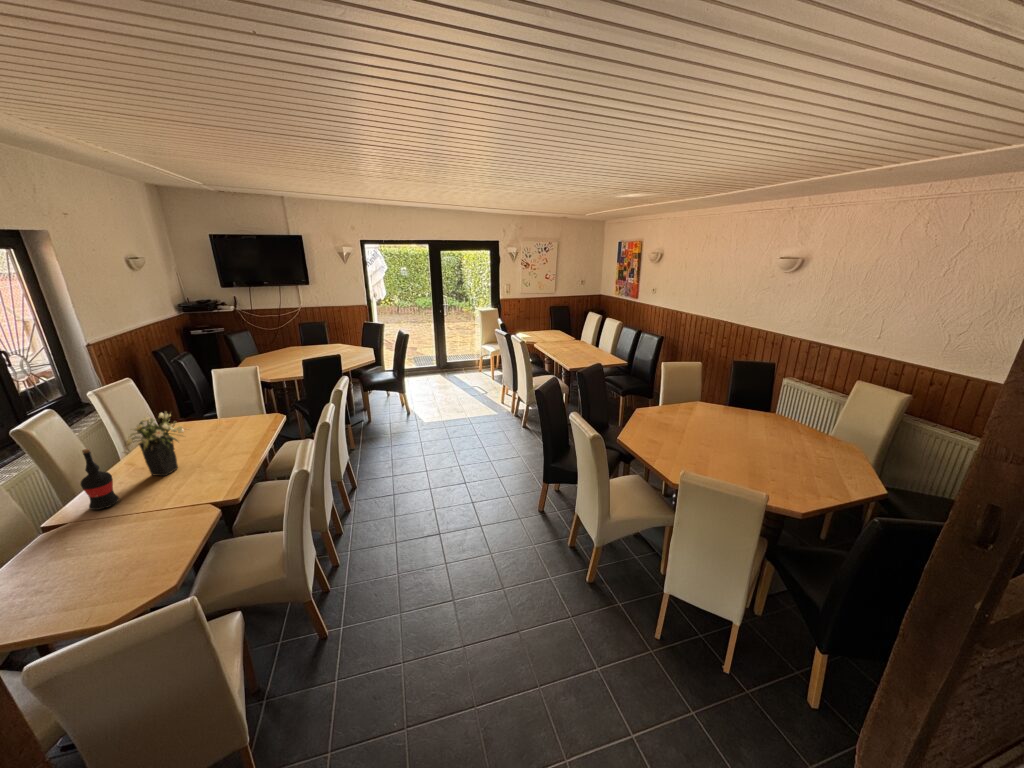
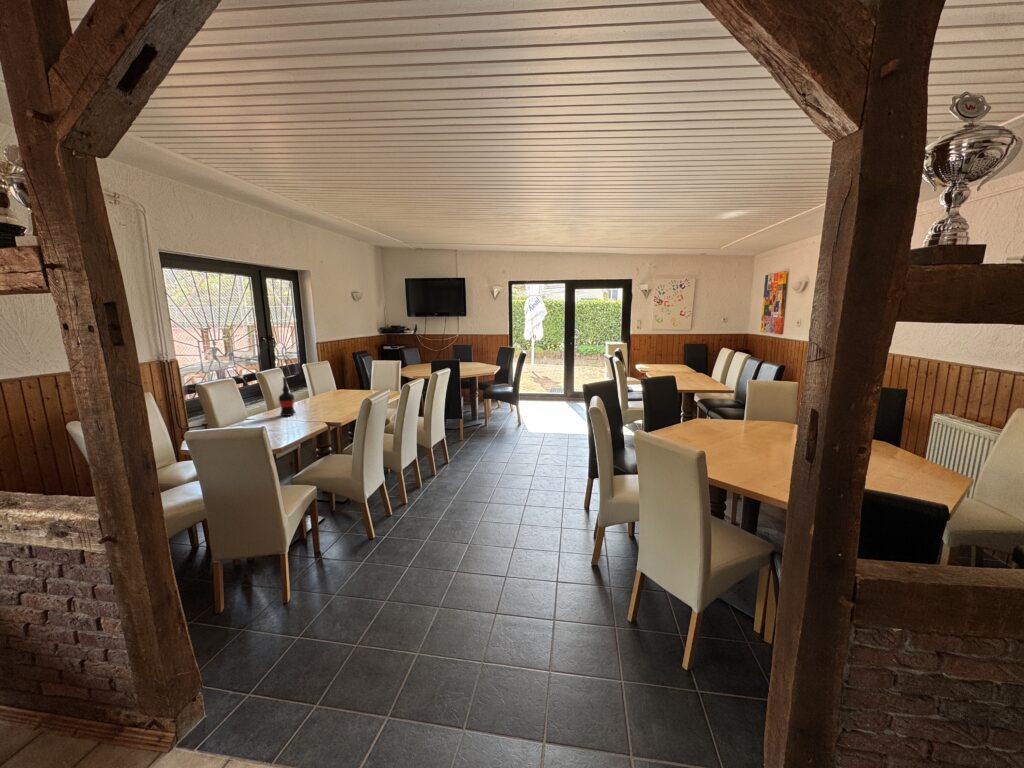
flower arrangement: present [124,412,184,476] -> none [303,366,341,409]

